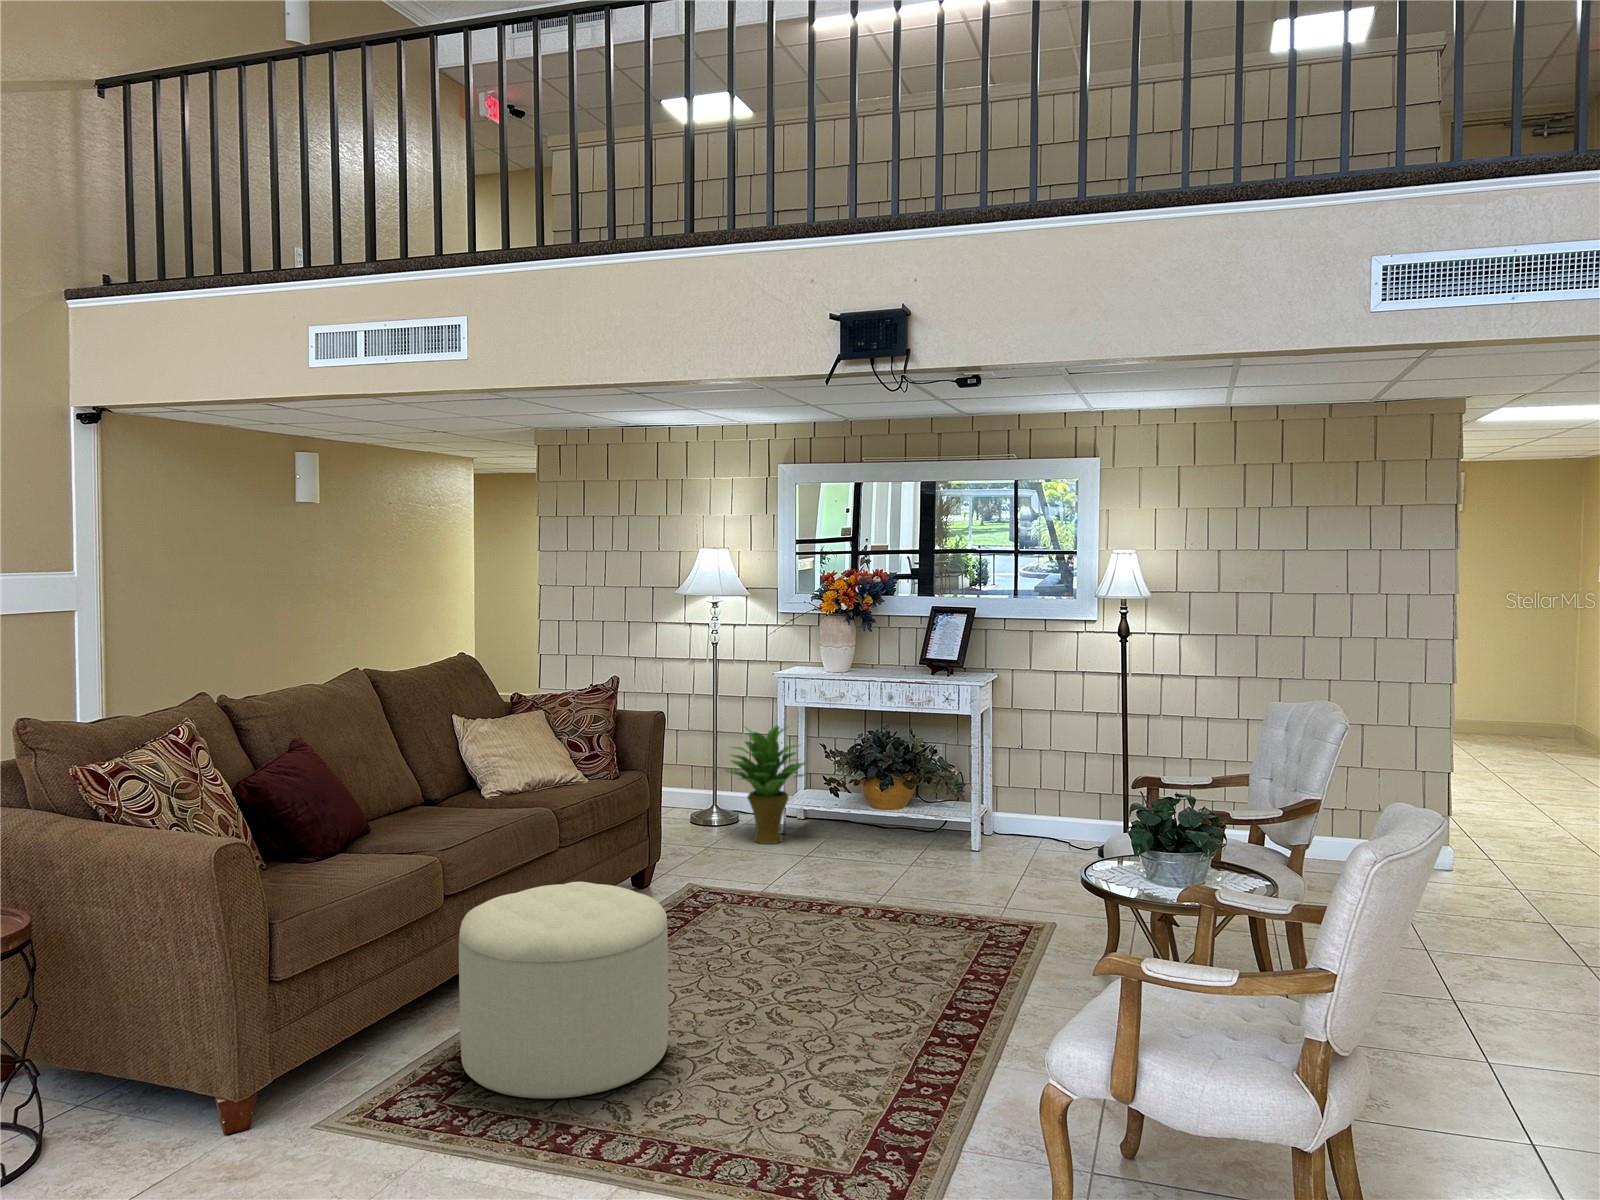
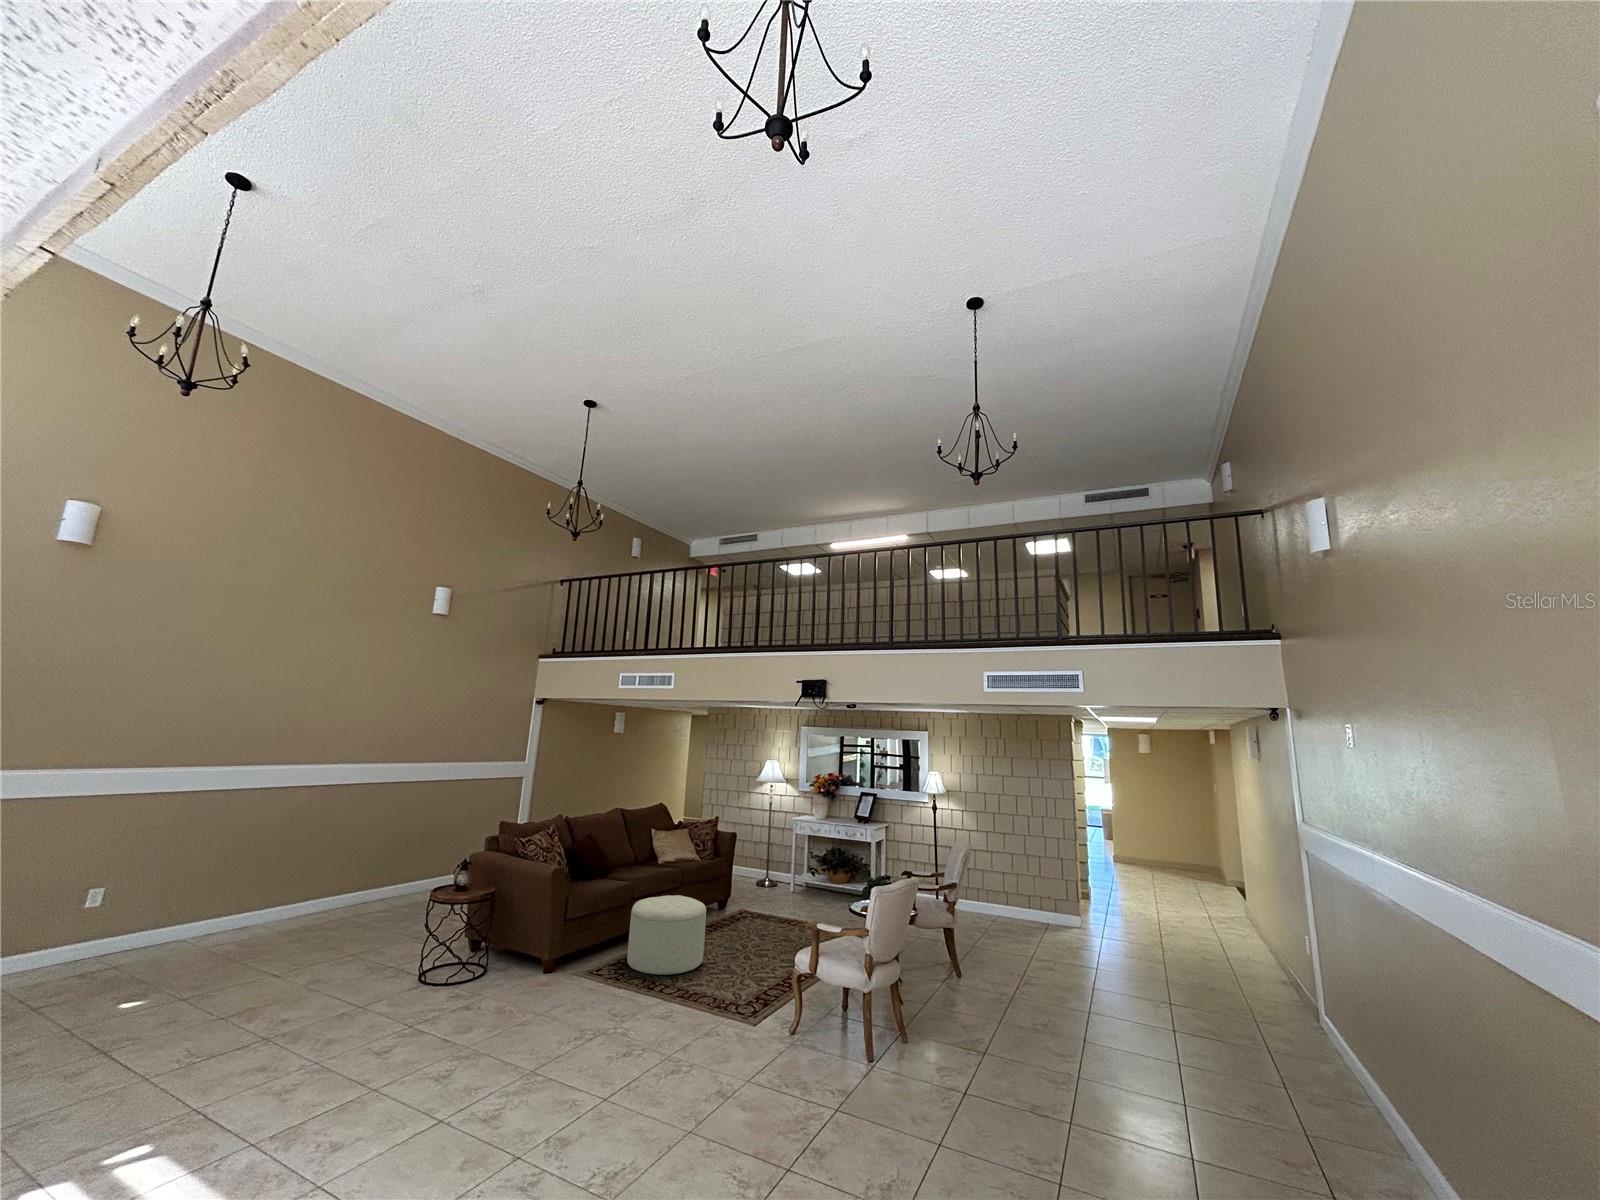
potted plant: present [725,725,808,844] -> none [766,841,804,896]

